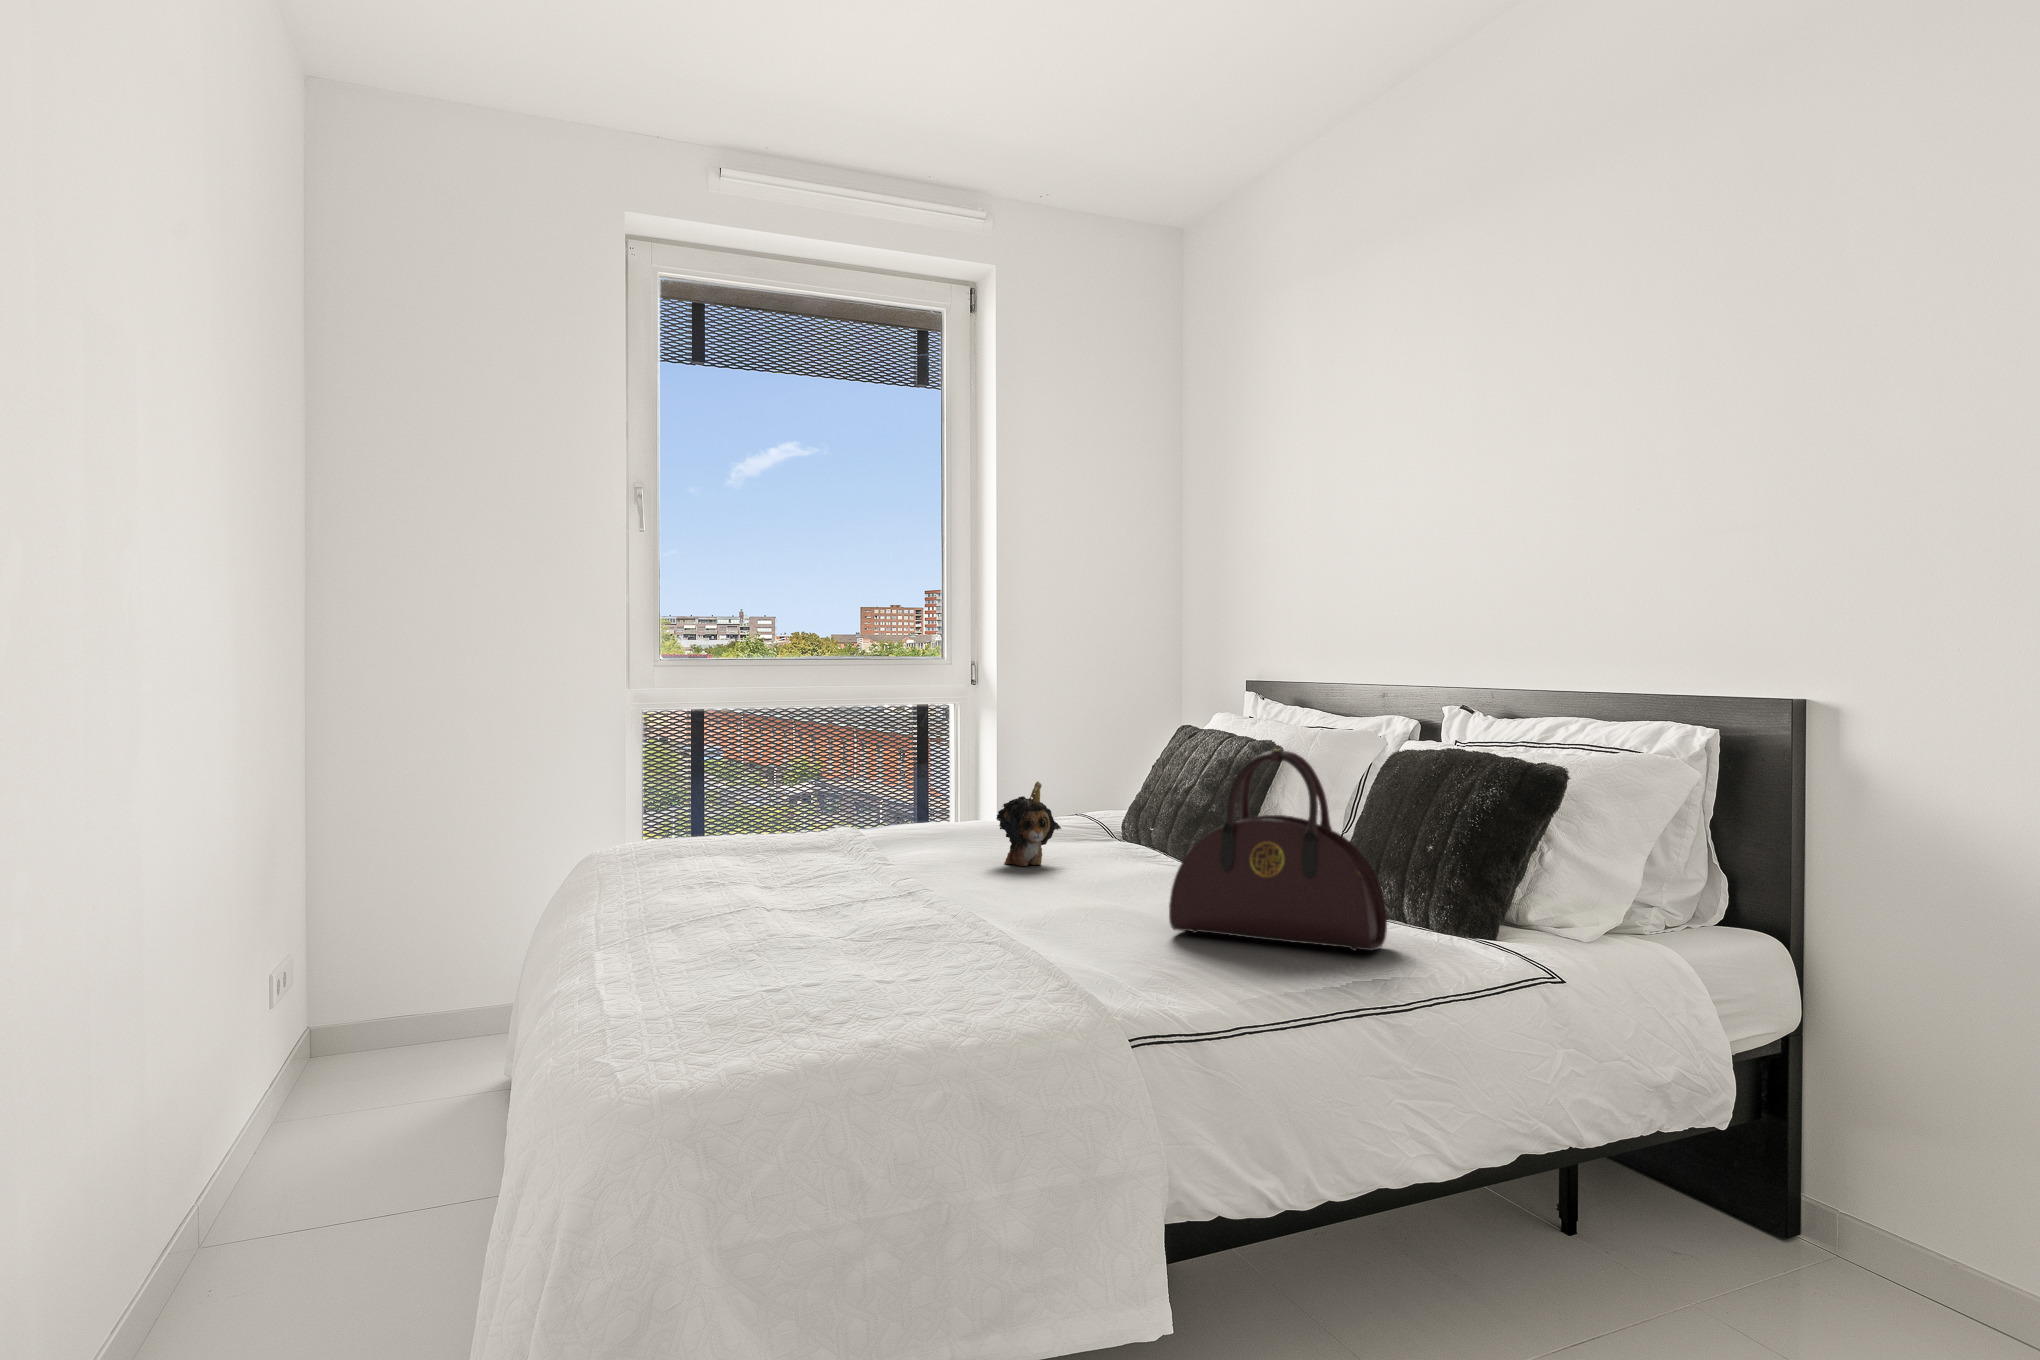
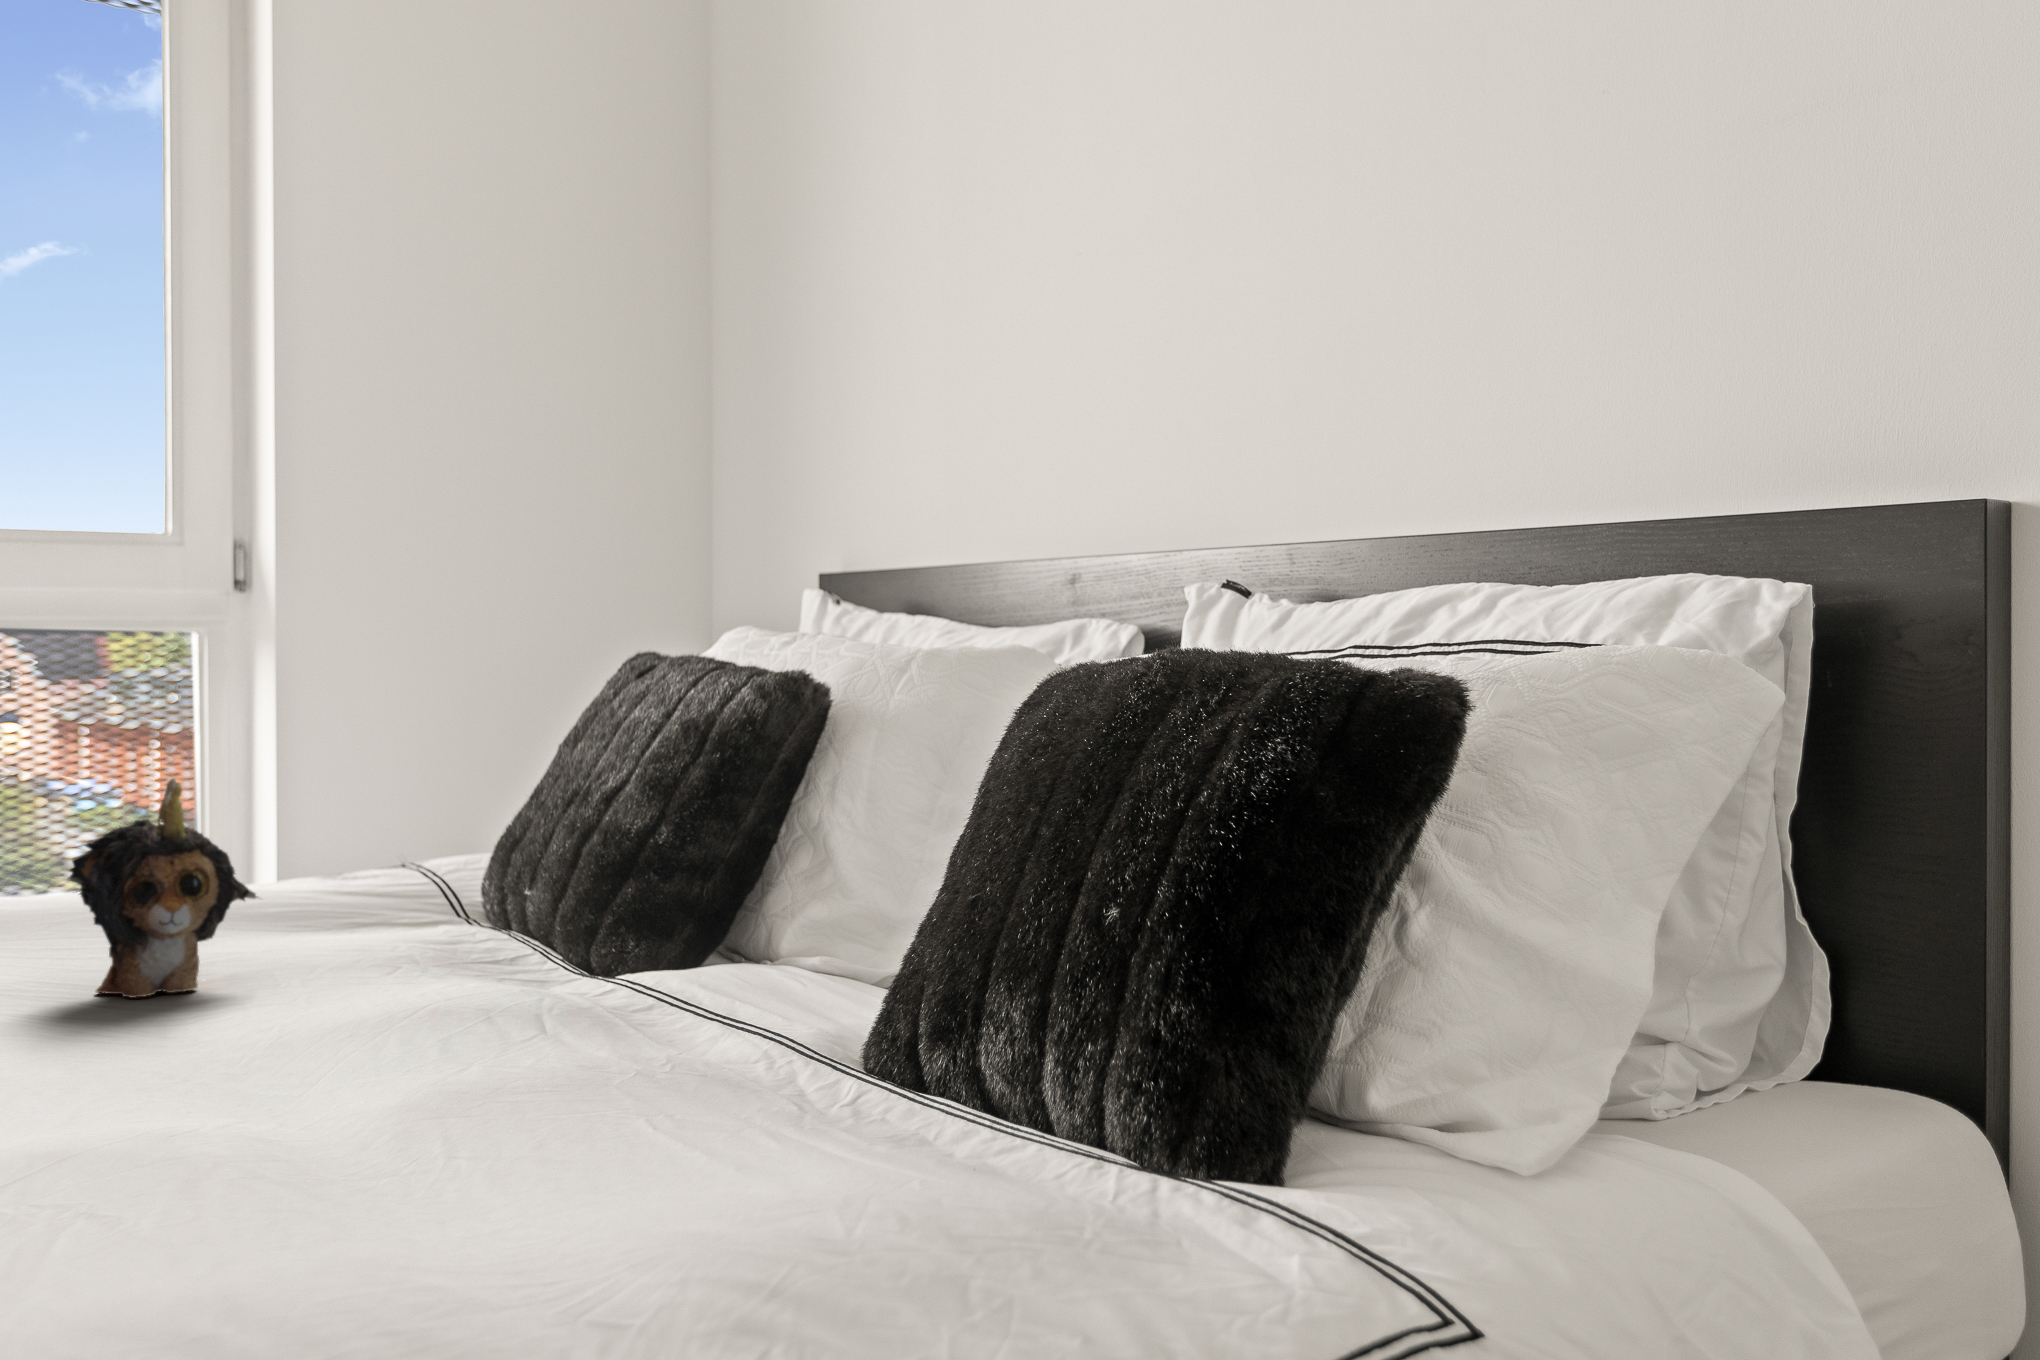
handbag: present [1169,749,1387,951] -> none [250,622,951,1279]

